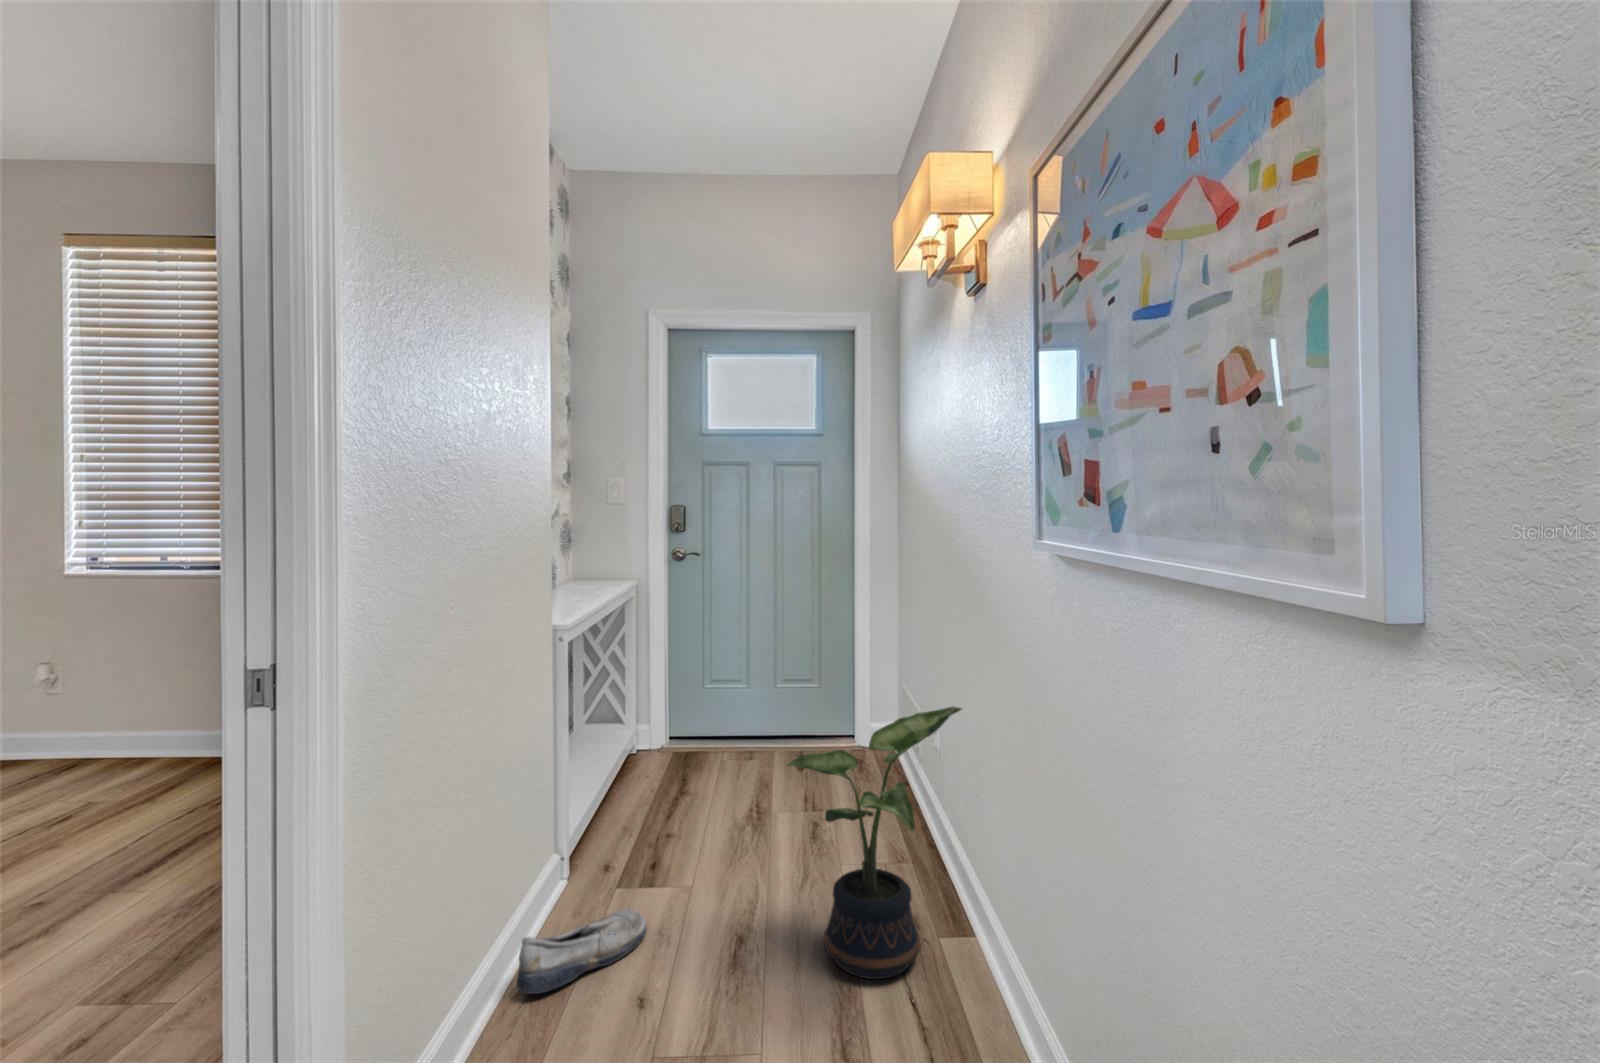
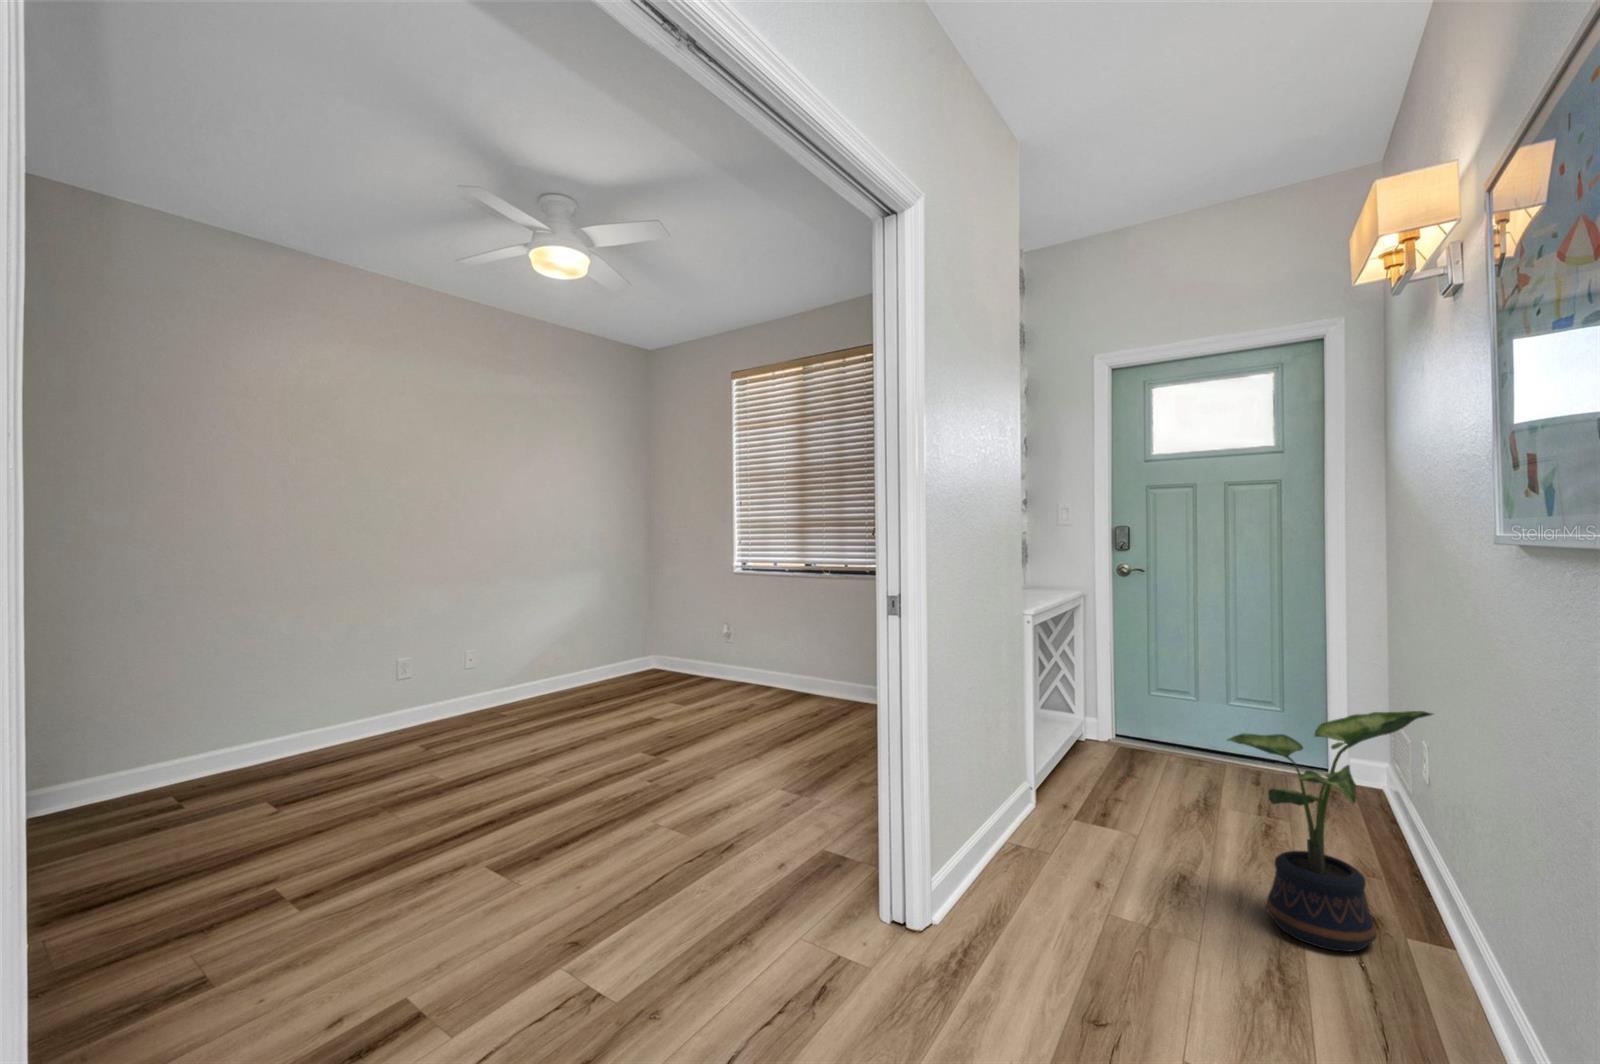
shoe: present [517,909,647,994] -> none [995,829,1095,872]

